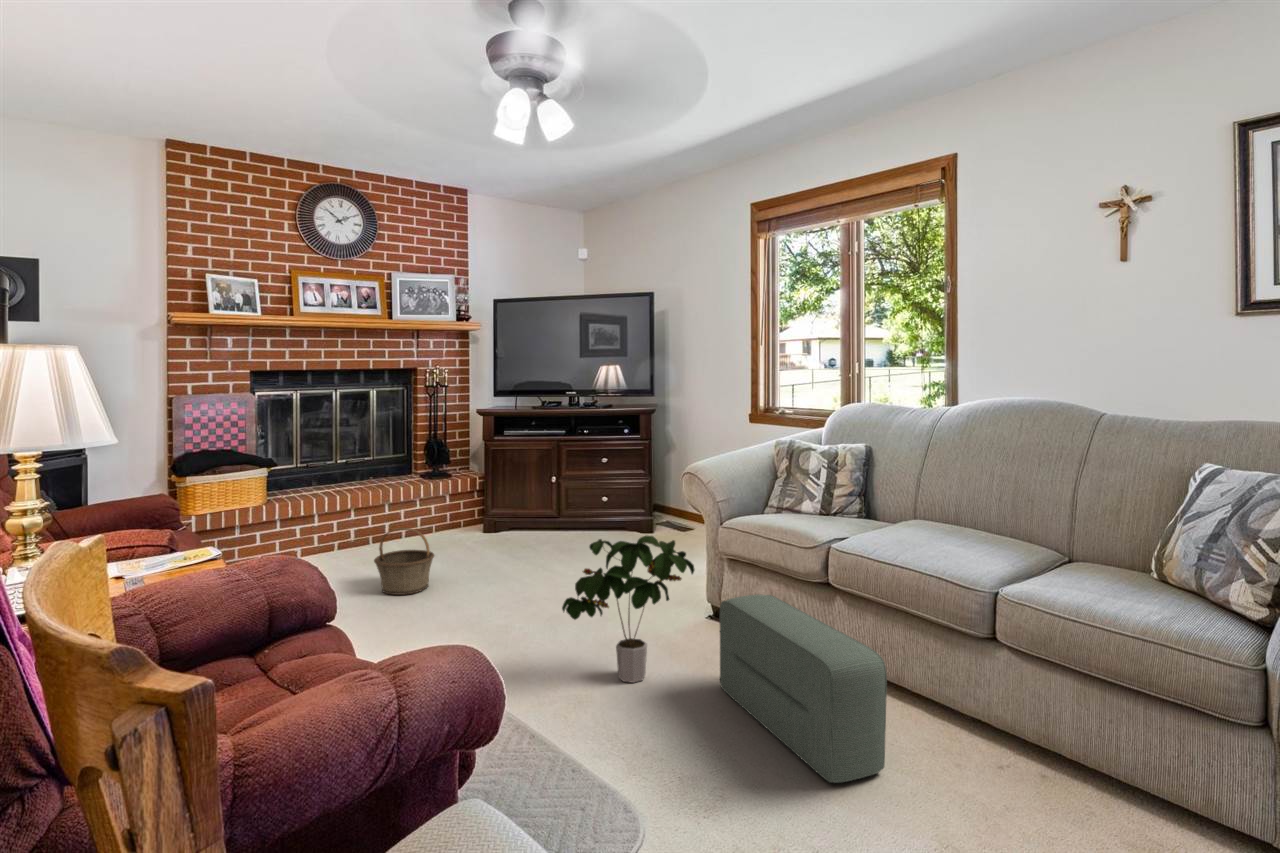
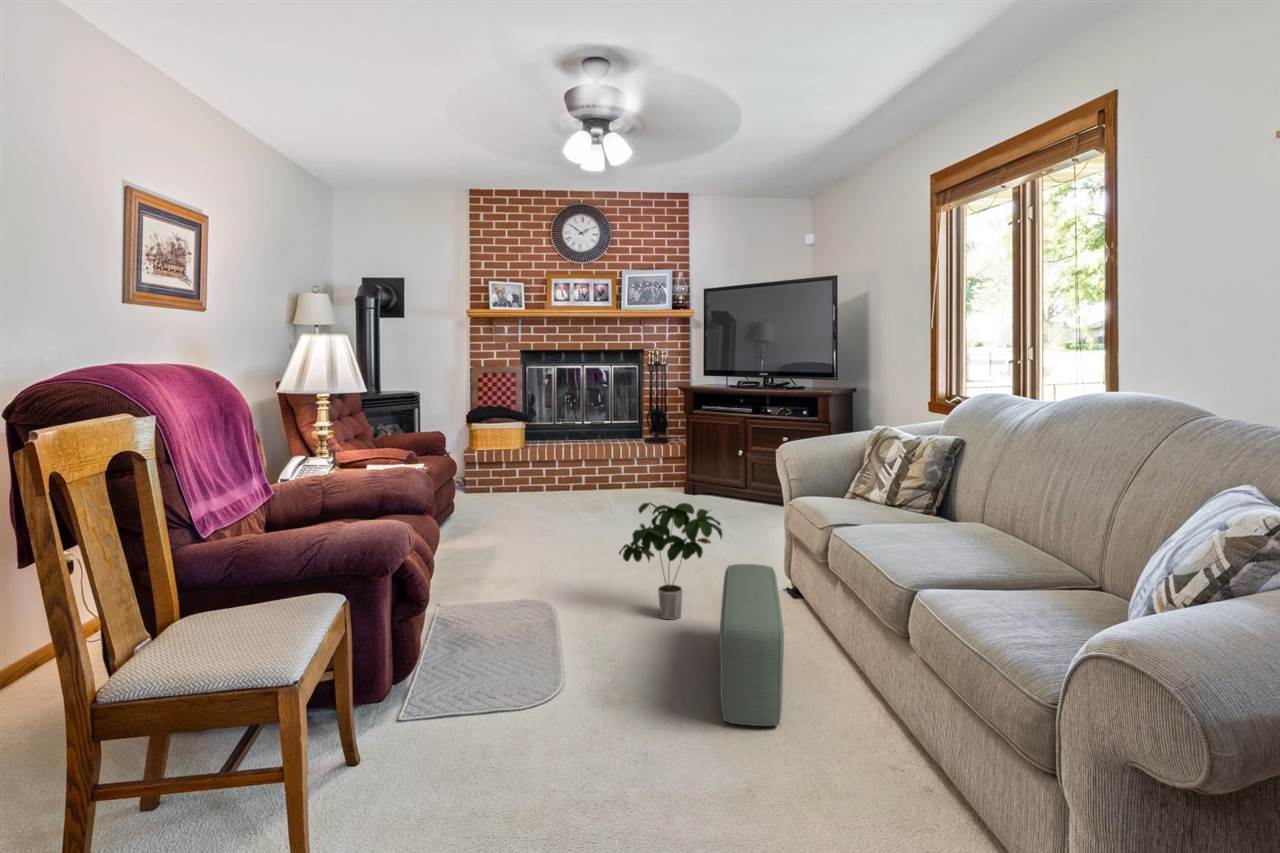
basket: present [374,528,434,595] -> none [562,478,606,529]

